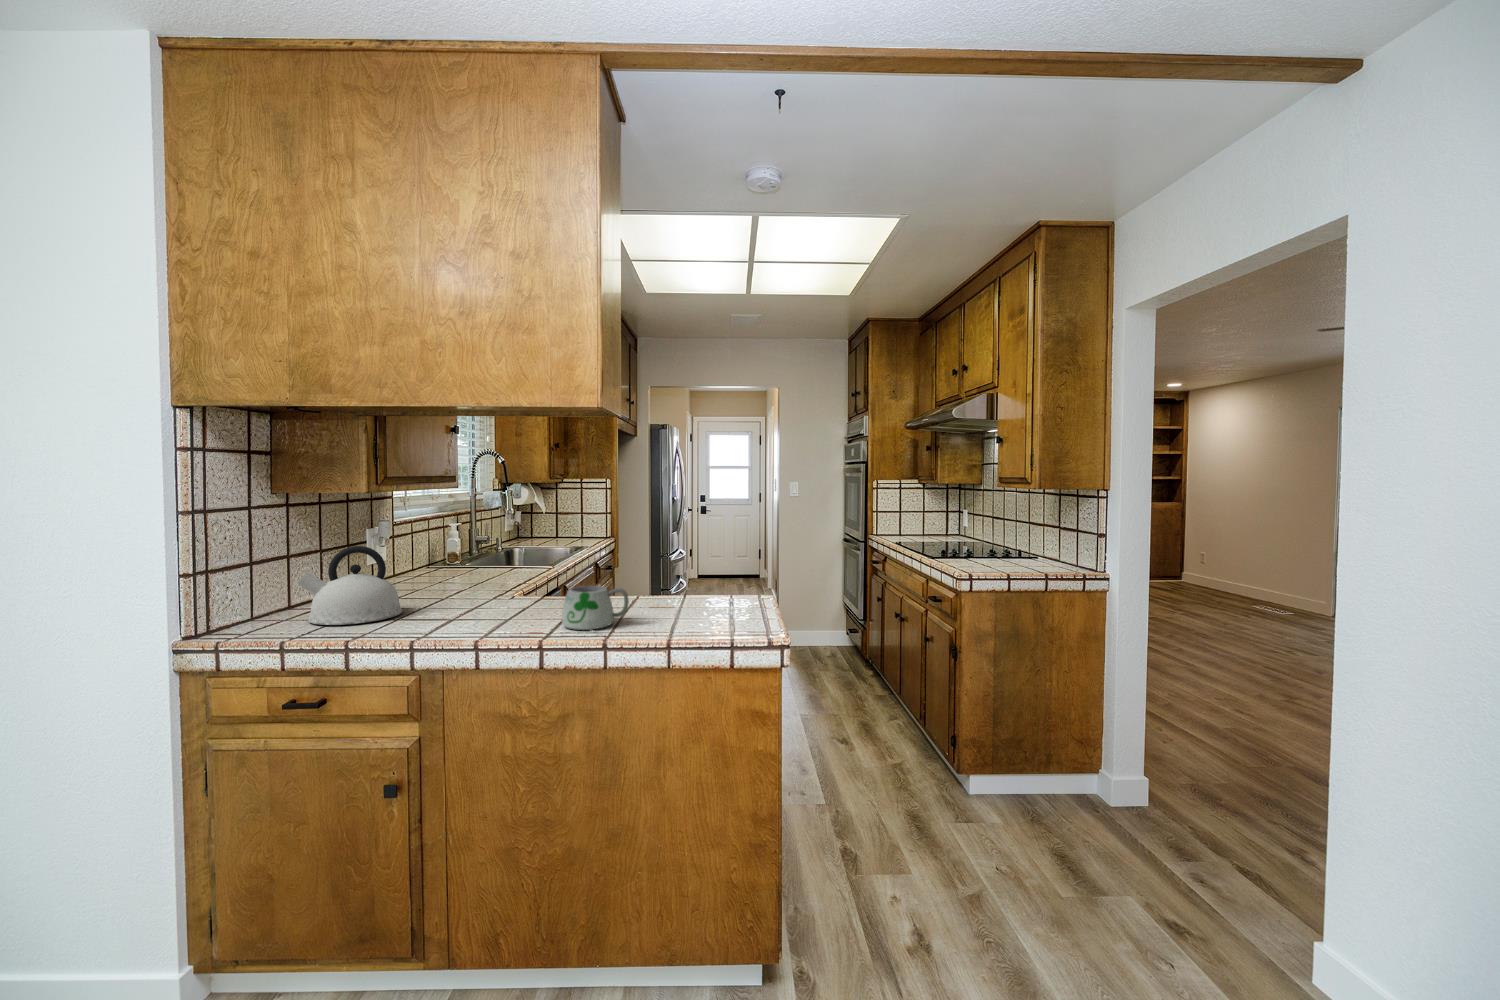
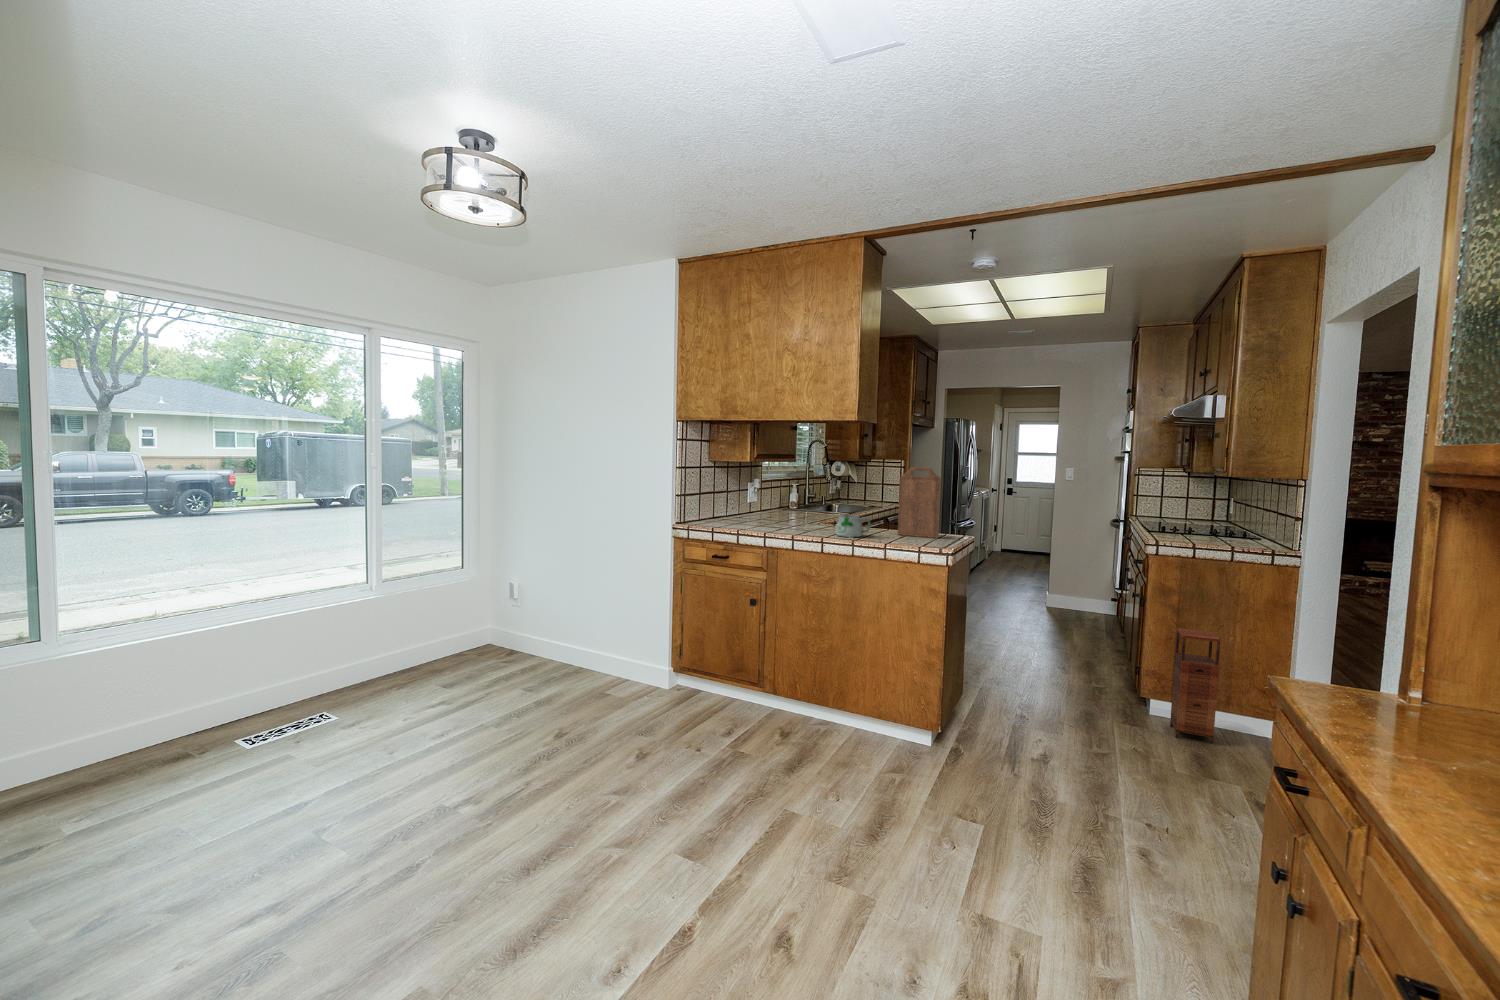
cutting board: none [666,493,734,609] -> present [898,467,941,538]
kettle: present [297,546,402,625] -> none [719,488,763,525]
storage cabinet: none [1004,683,1064,830] -> present [1170,628,1220,743]

